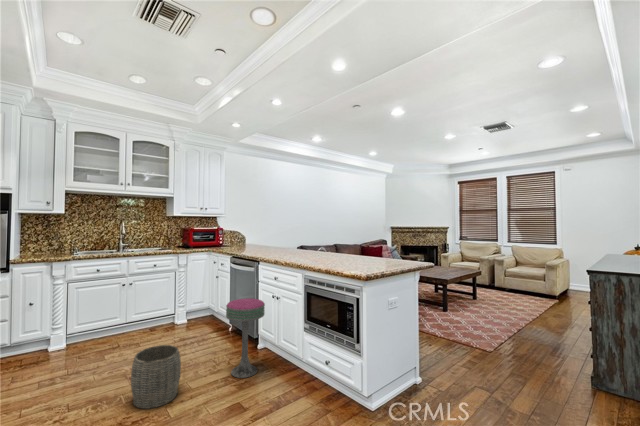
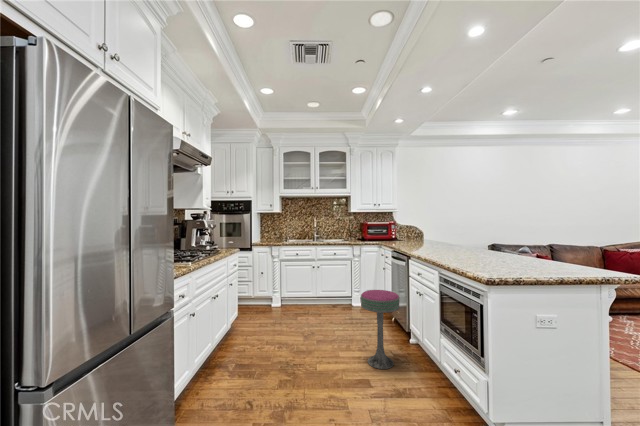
woven basket: present [131,345,181,409] -> none [286,317,321,366]

